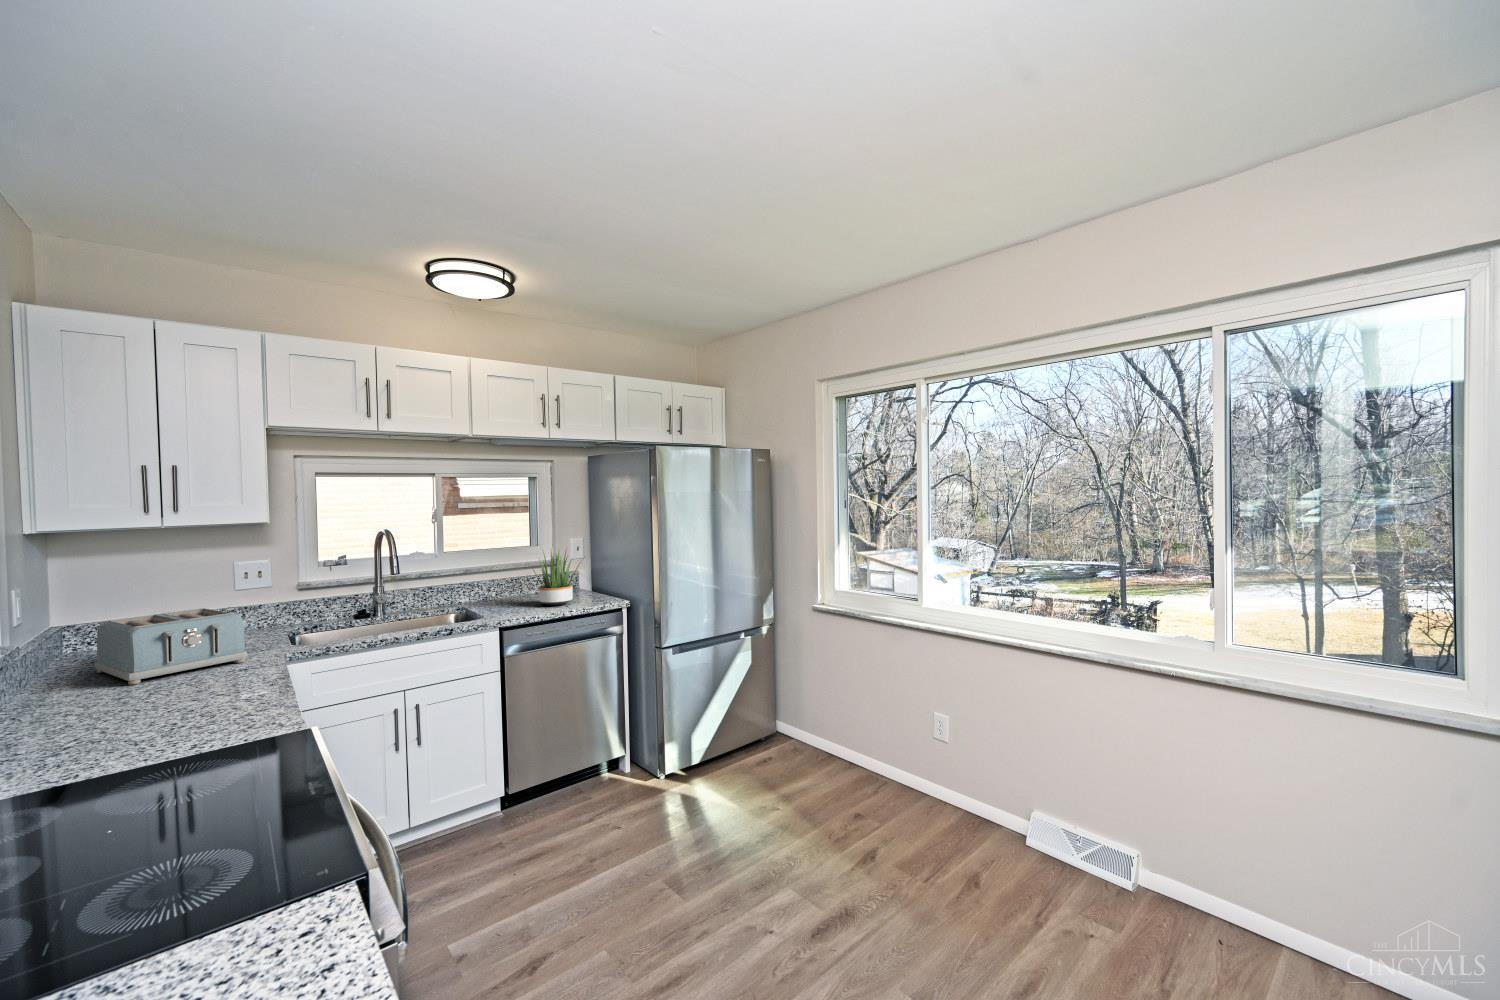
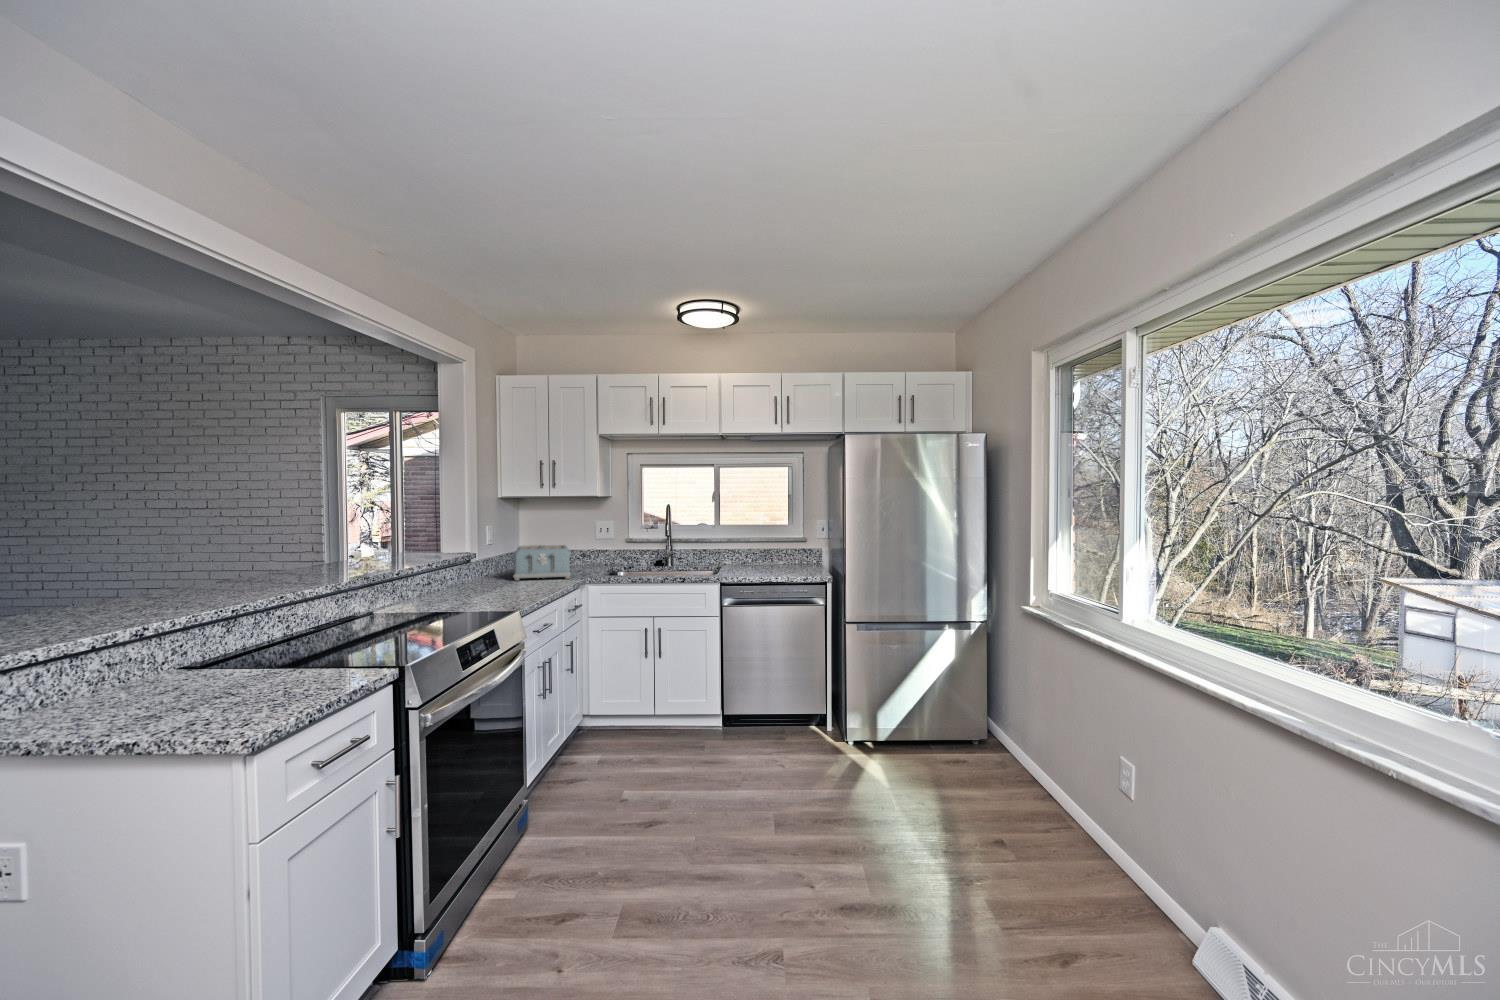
potted plant: present [532,550,583,606] -> none [763,525,811,574]

